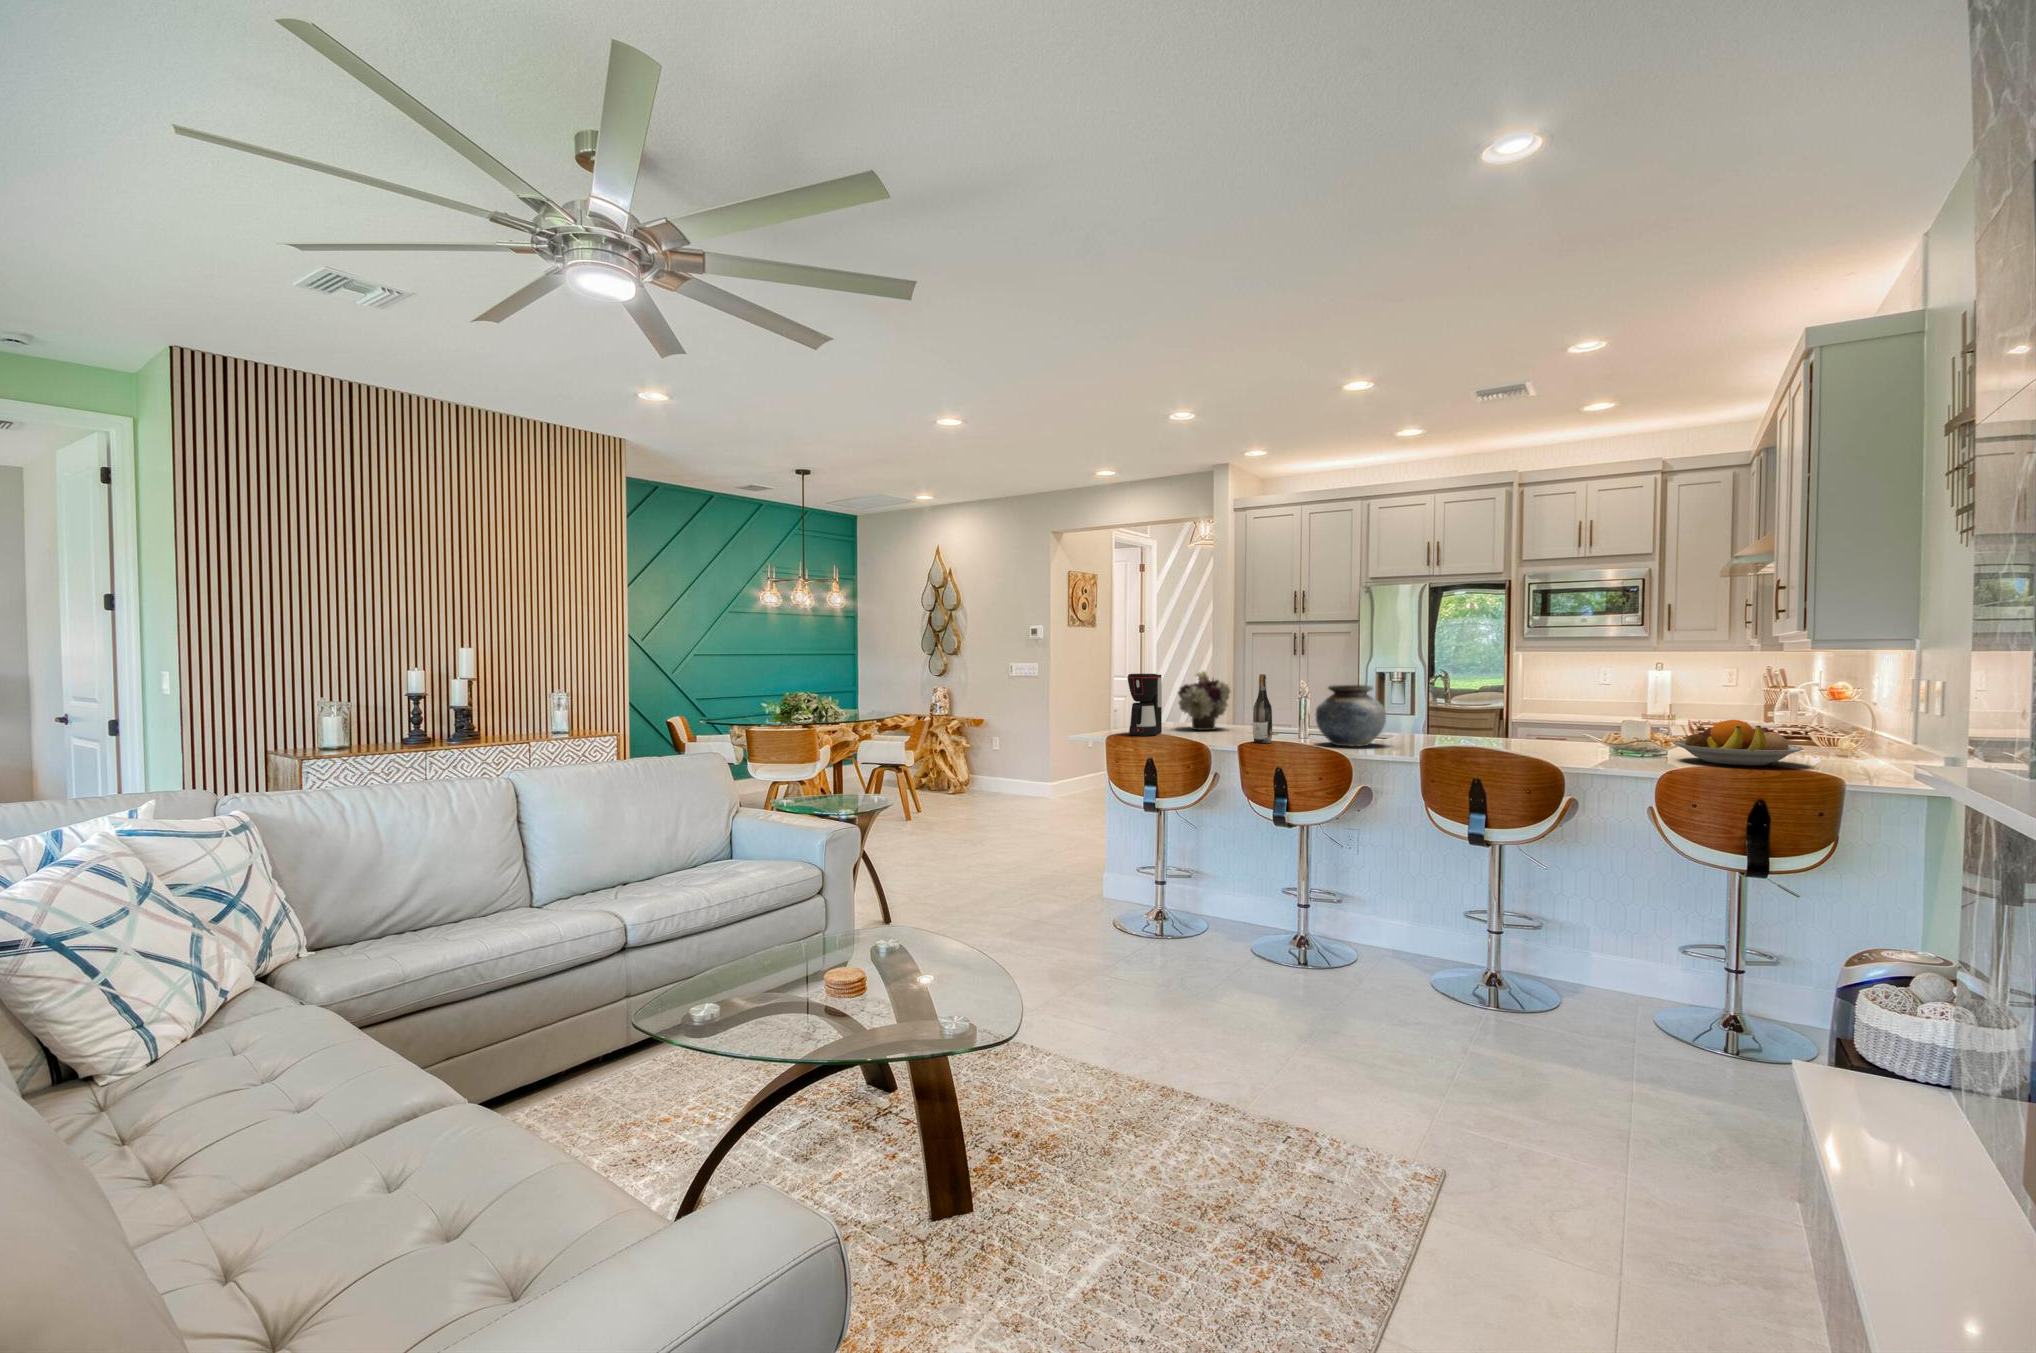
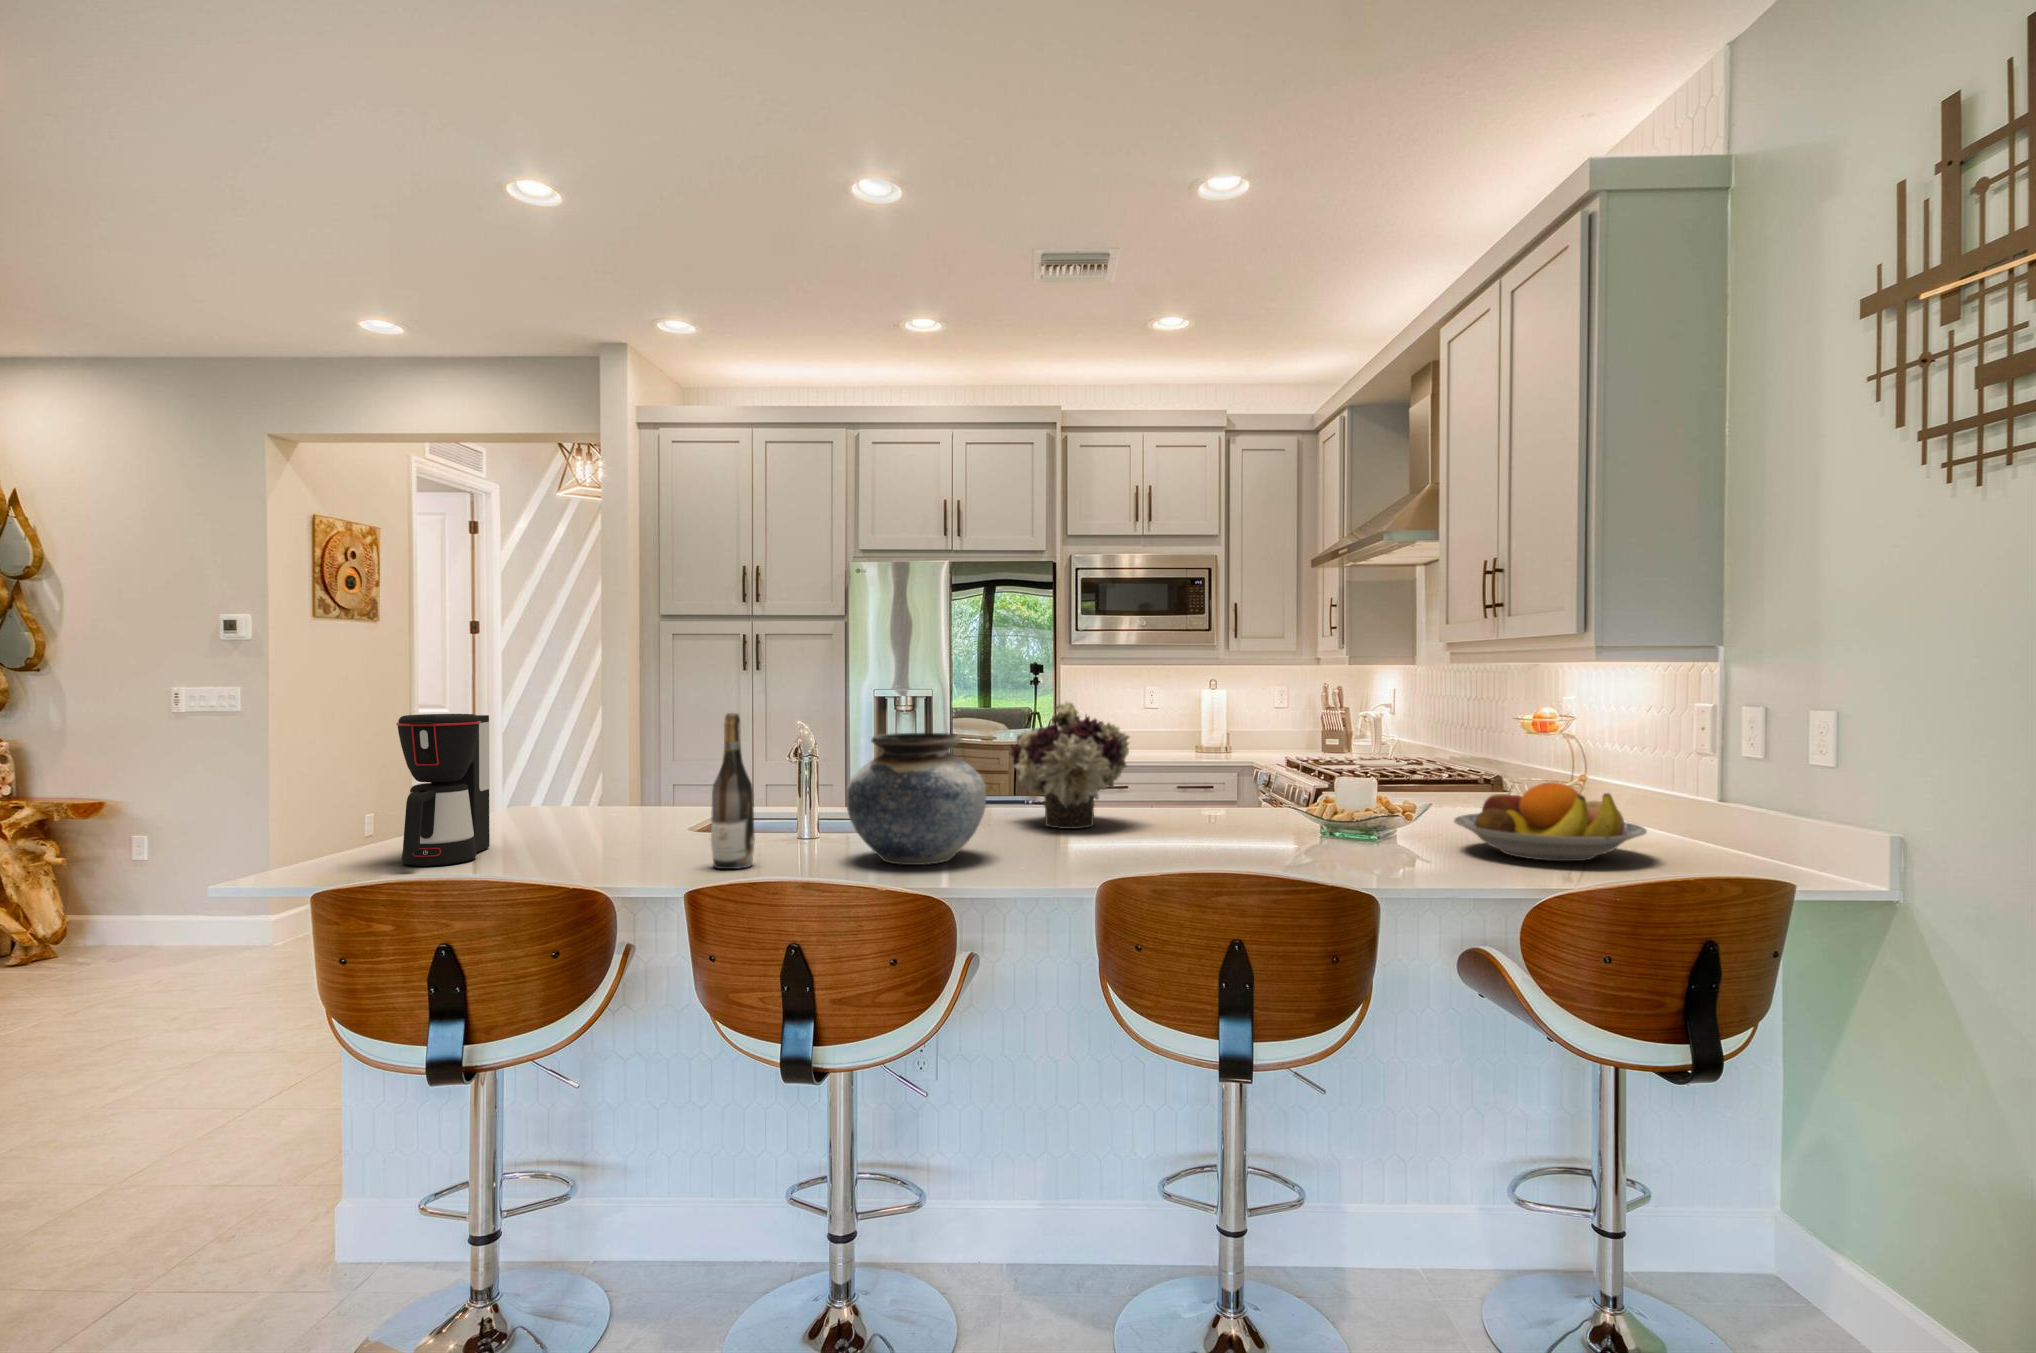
flower arrangement: present [1178,671,1230,730] -> present [1011,702,1130,829]

